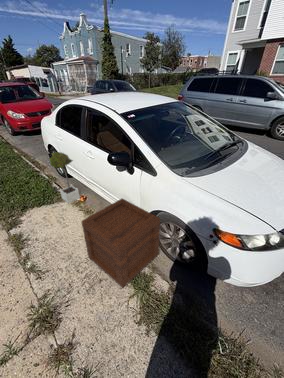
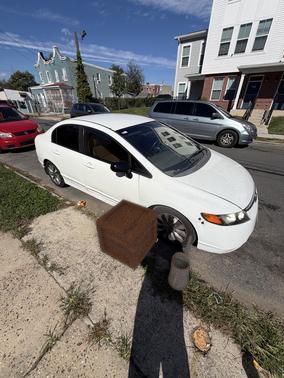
potted tree: present [49,152,80,203] -> none [51,165,80,209]
watering can: none [161,255,200,324] -> present [168,236,192,290]

